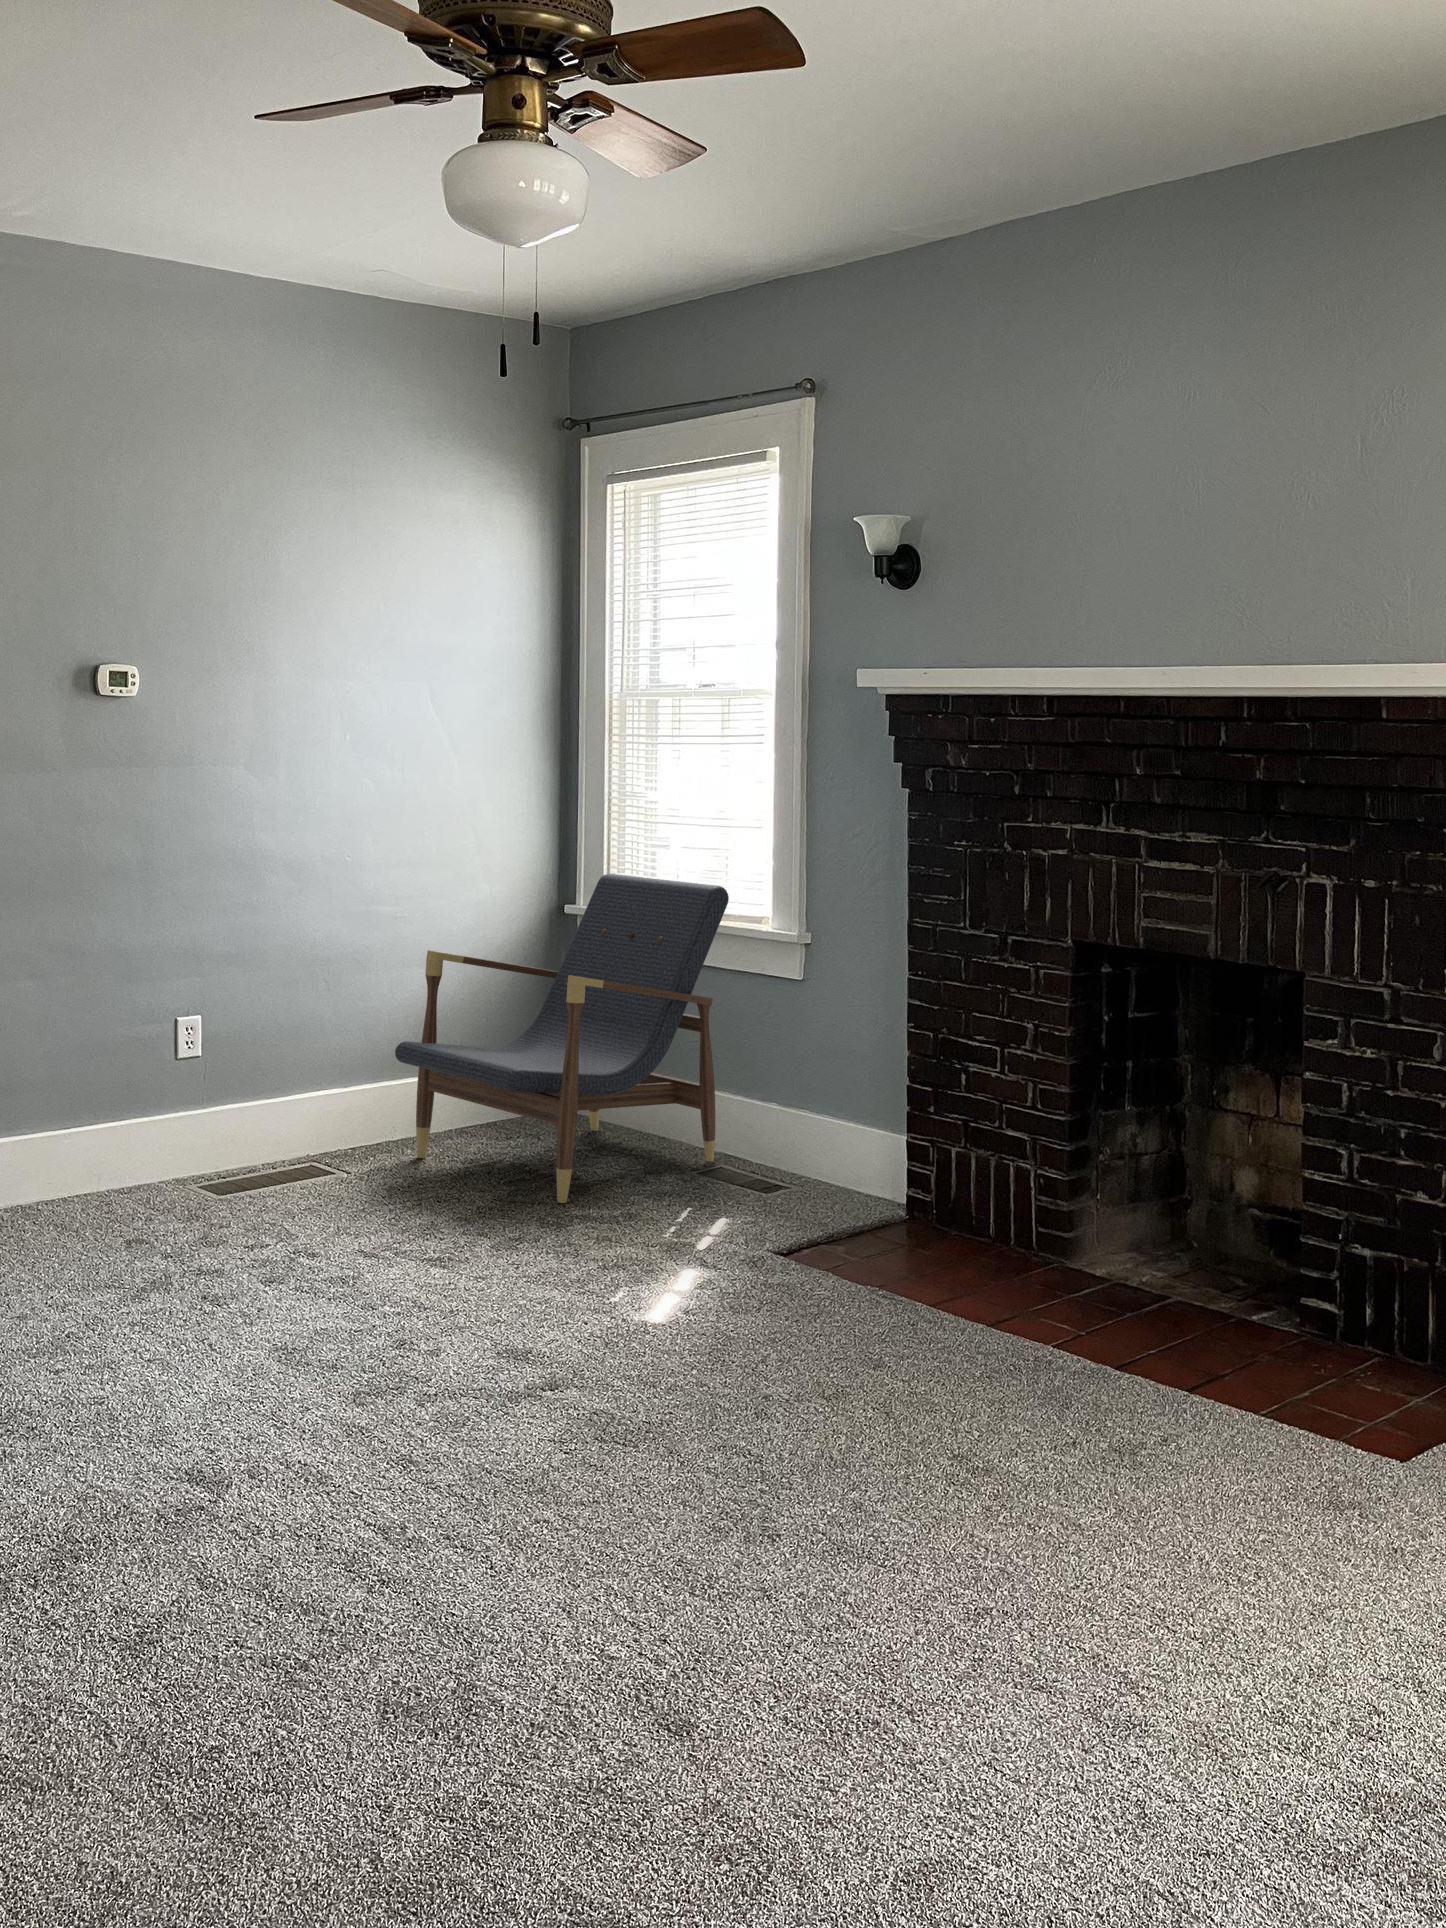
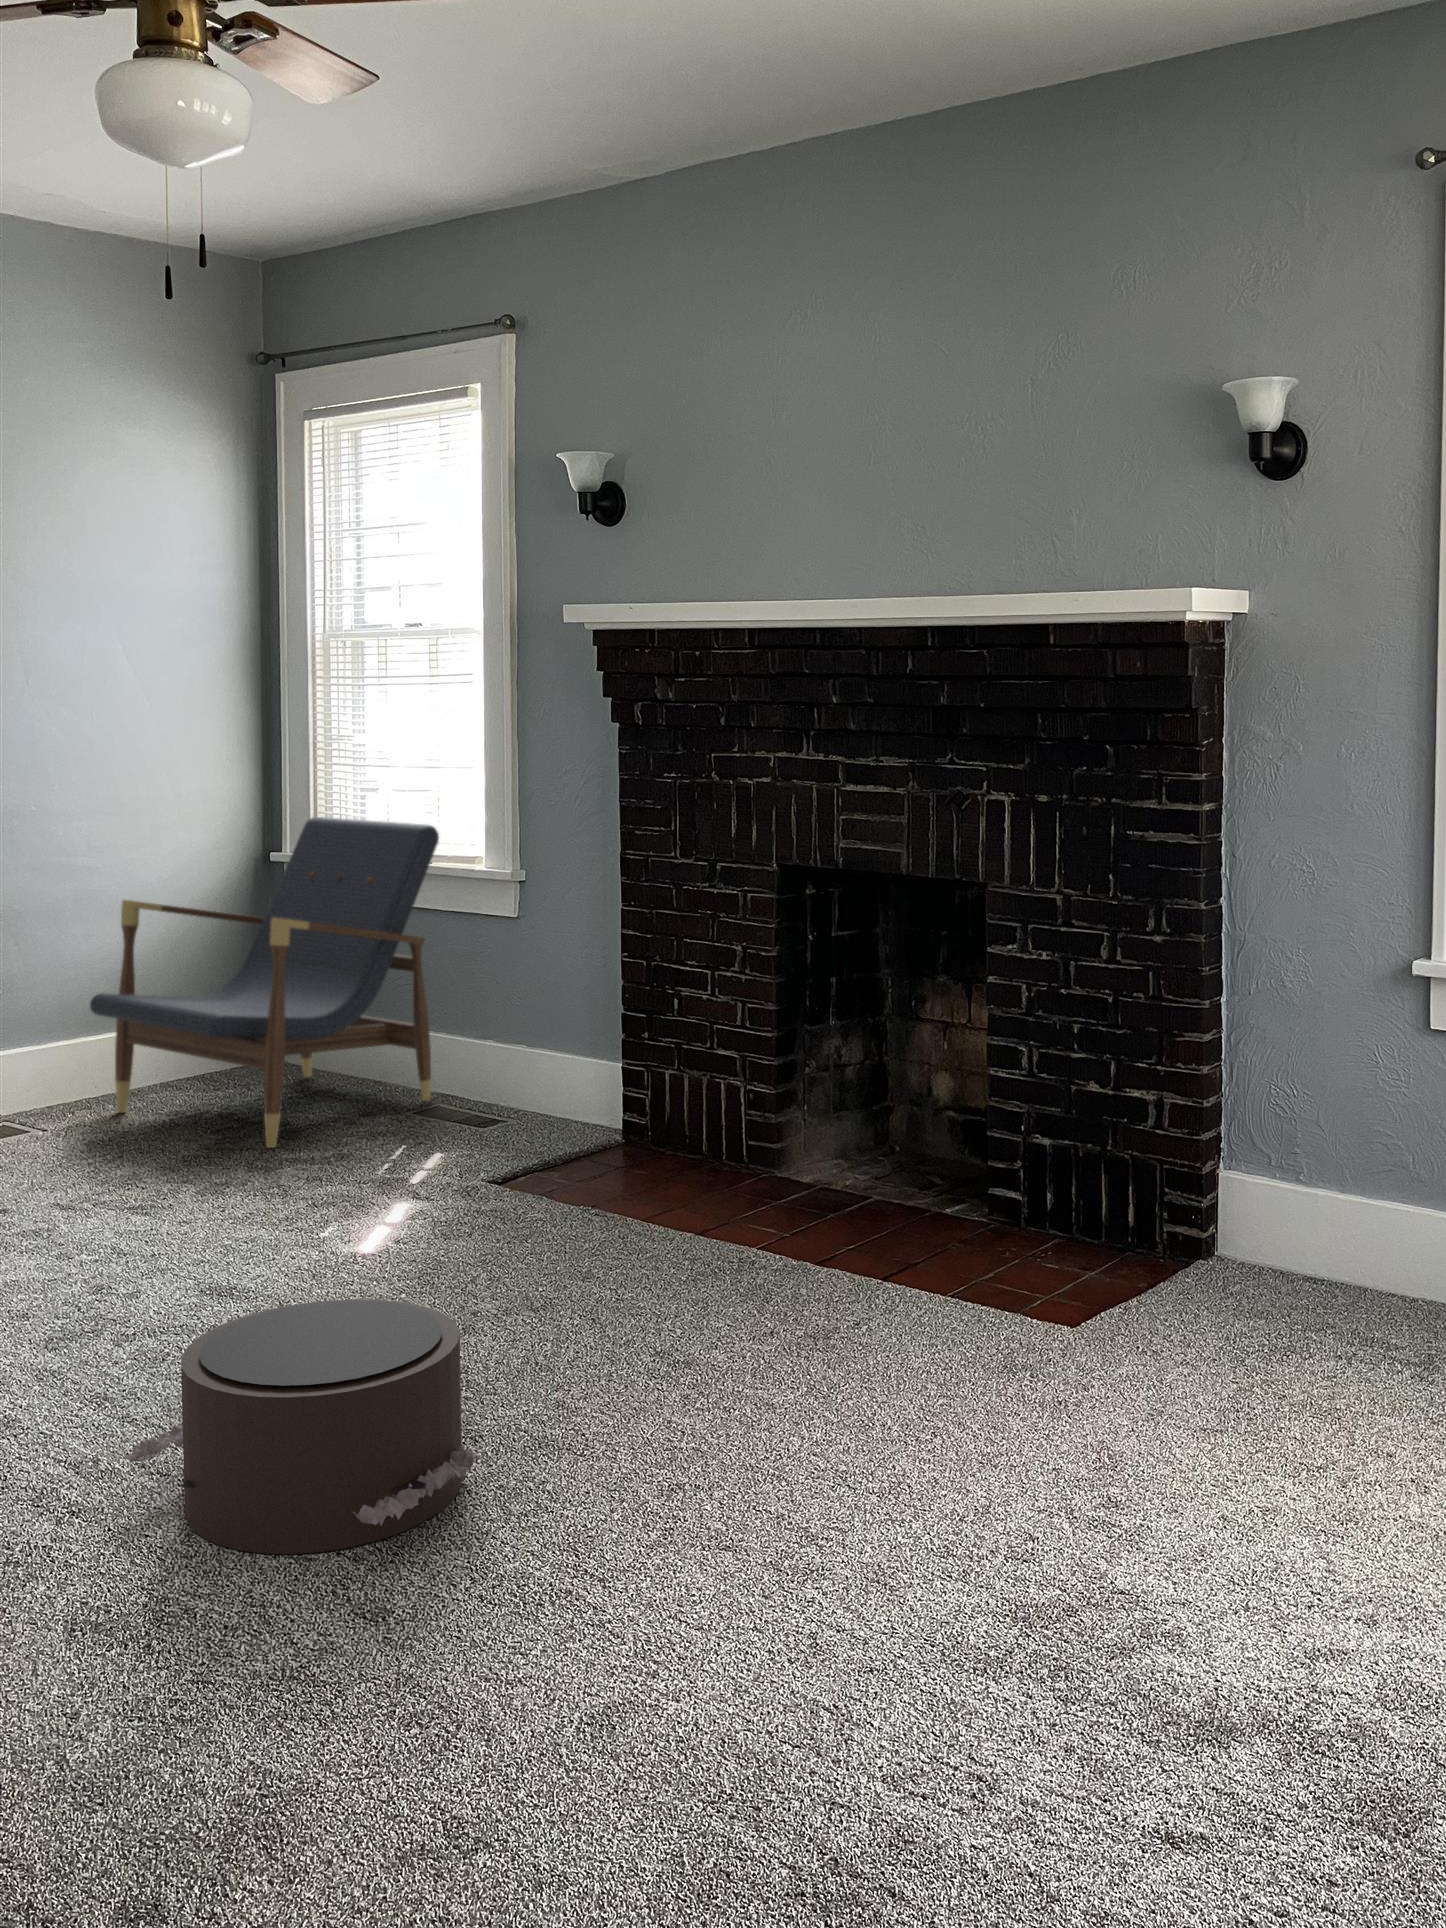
pouf: none [430,1383,787,1650] -> present [124,1299,485,1554]

